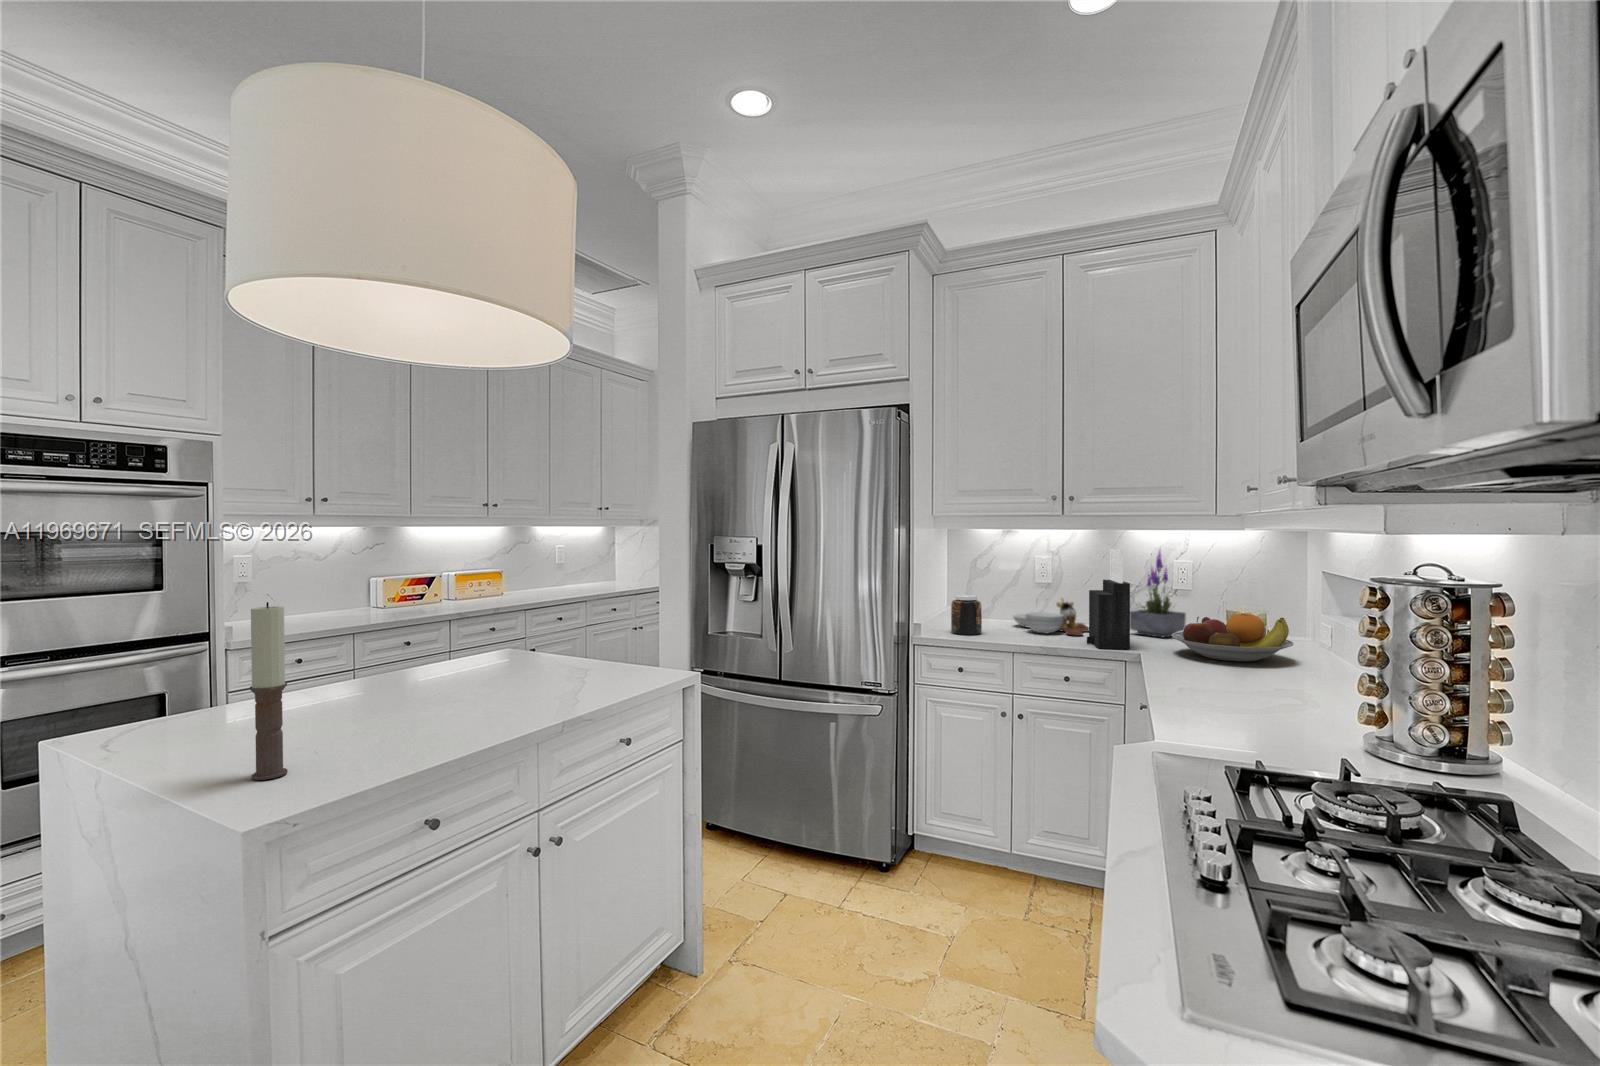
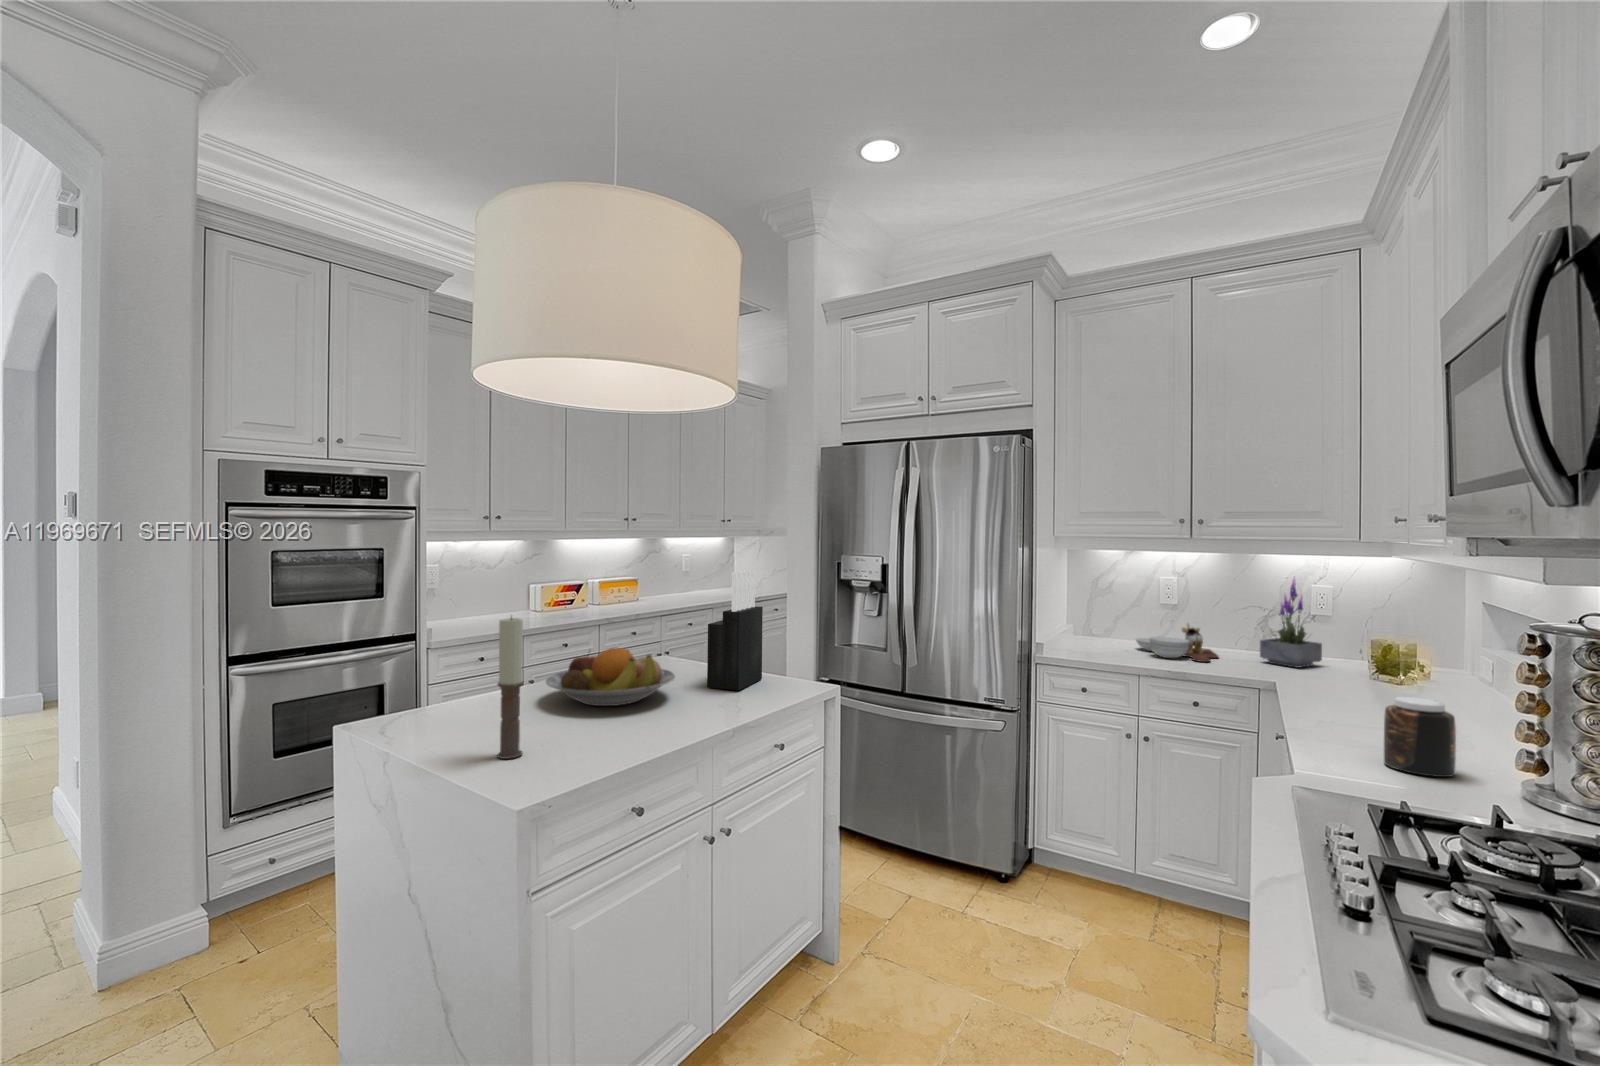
knife block: present [1087,549,1130,649] -> present [707,570,763,690]
jar: present [951,595,982,635] -> present [1384,697,1456,777]
fruit bowl: present [1172,613,1294,662] -> present [546,648,675,706]

